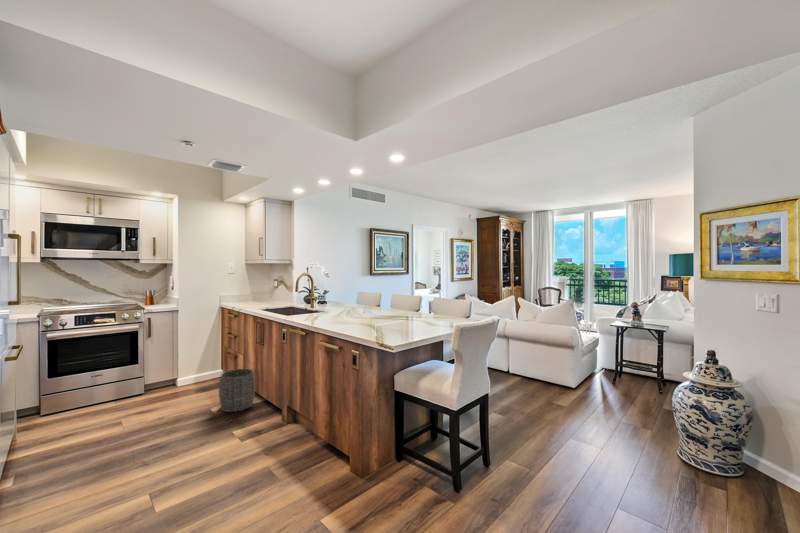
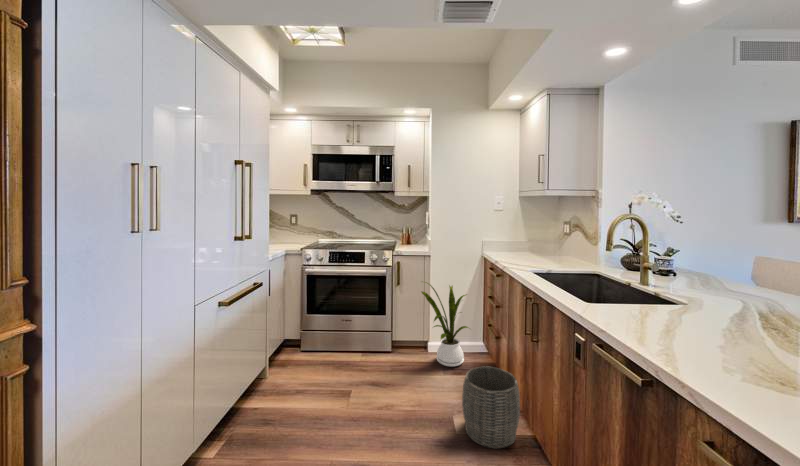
house plant: none [171,329,215,389] -> present [422,283,468,367]

